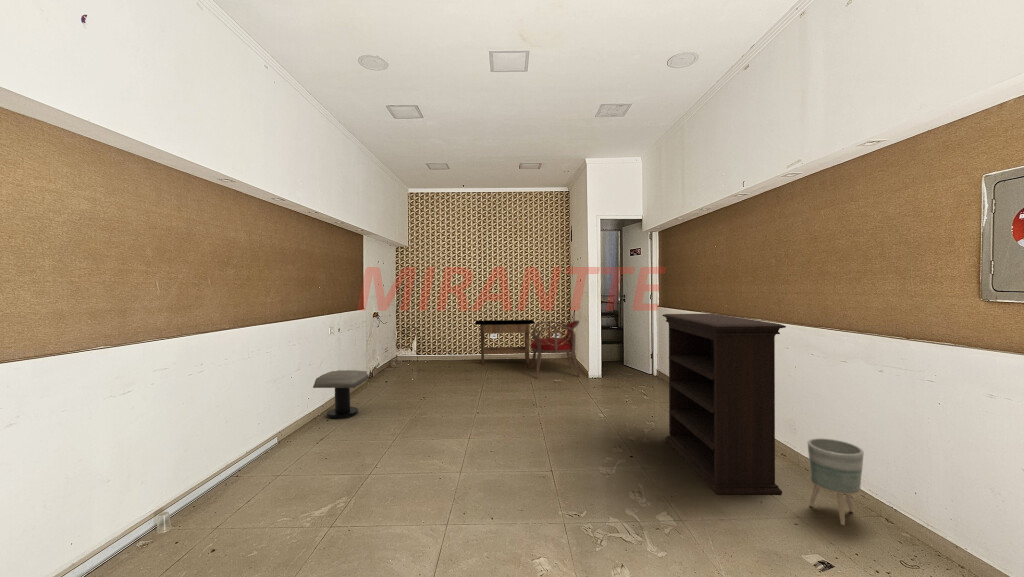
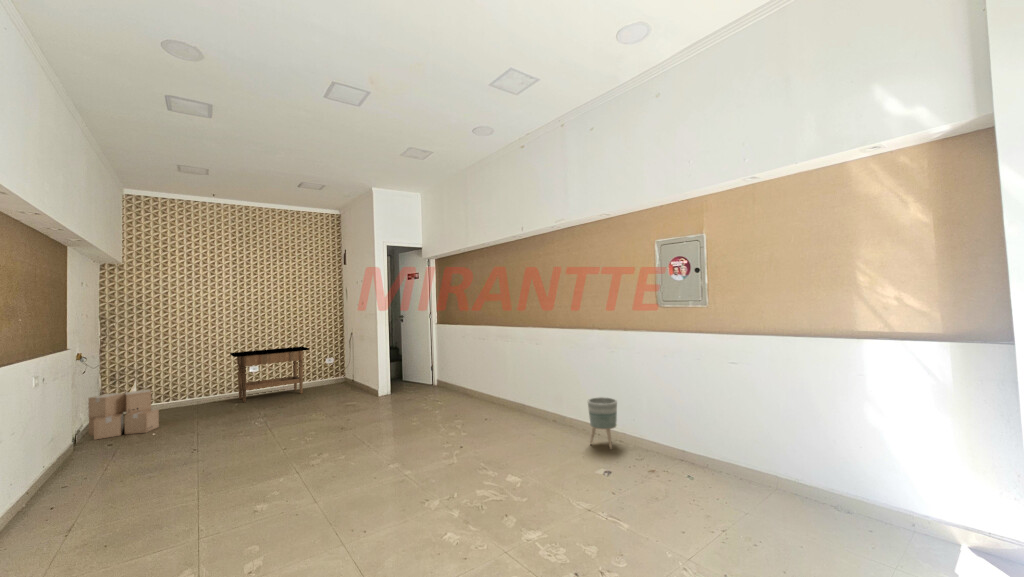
bookshelf: present [662,313,786,494] -> none [474,323,573,453]
armchair: present [531,321,580,378] -> none [308,342,369,405]
cardboard box: none [380,344,418,378] -> present [89,390,159,440]
stool: present [313,370,369,419] -> none [23,427,118,503]

